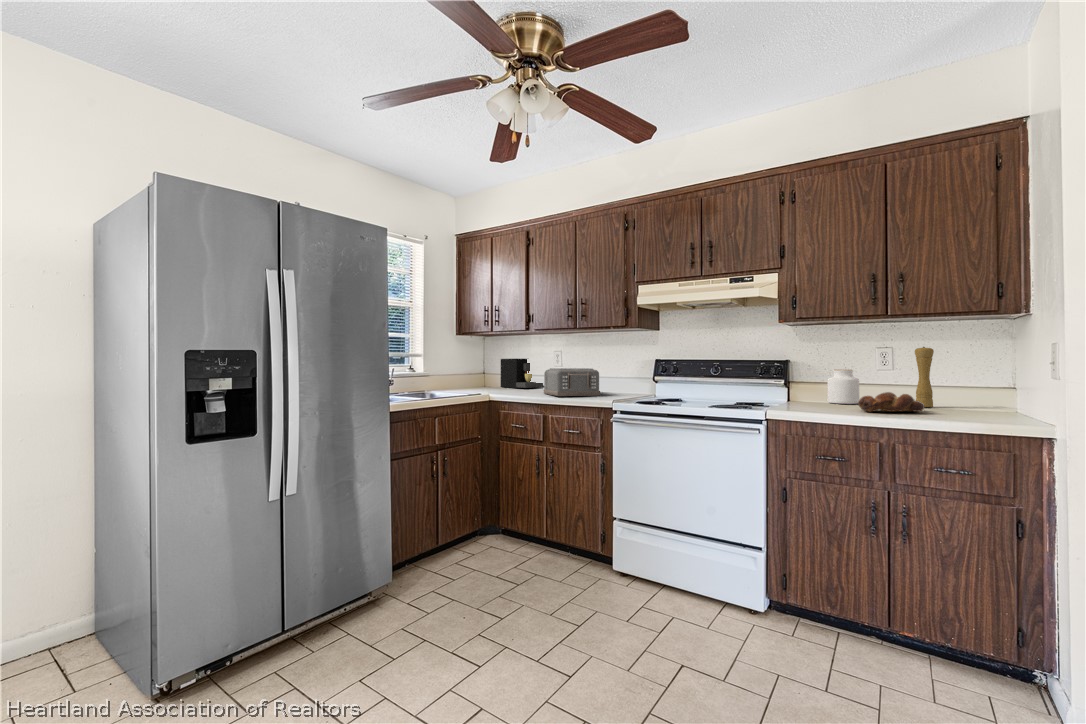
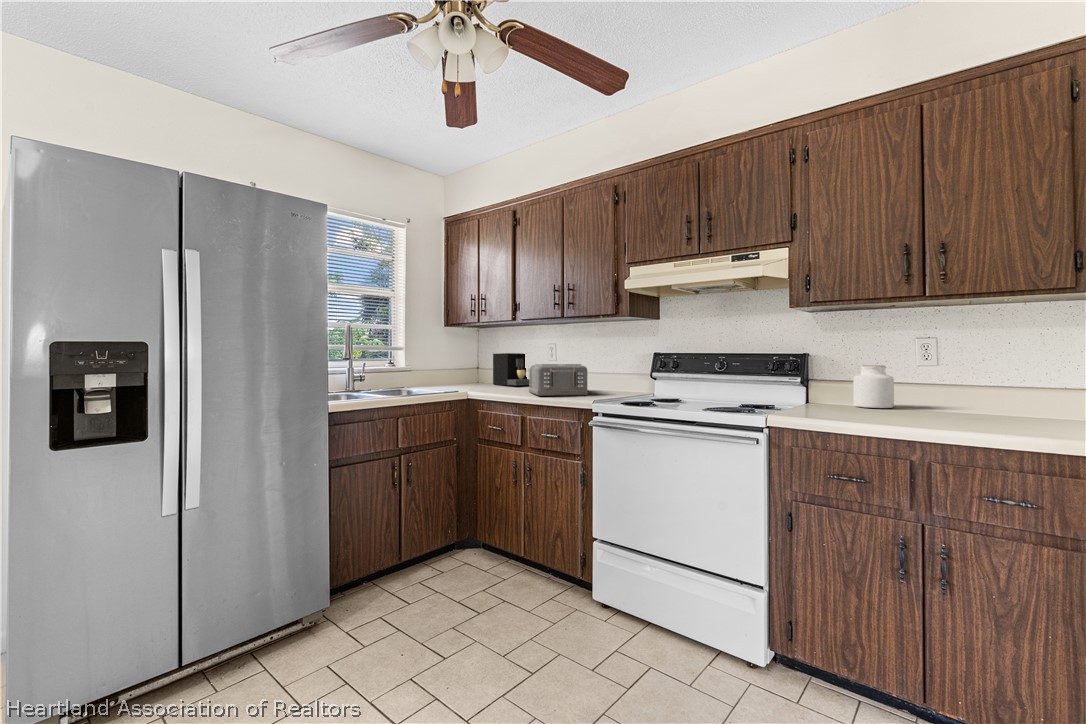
pepper mill: present [915,347,934,407] -> none [966,336,992,414]
bread loaf: present [858,392,924,412] -> none [887,394,976,420]

